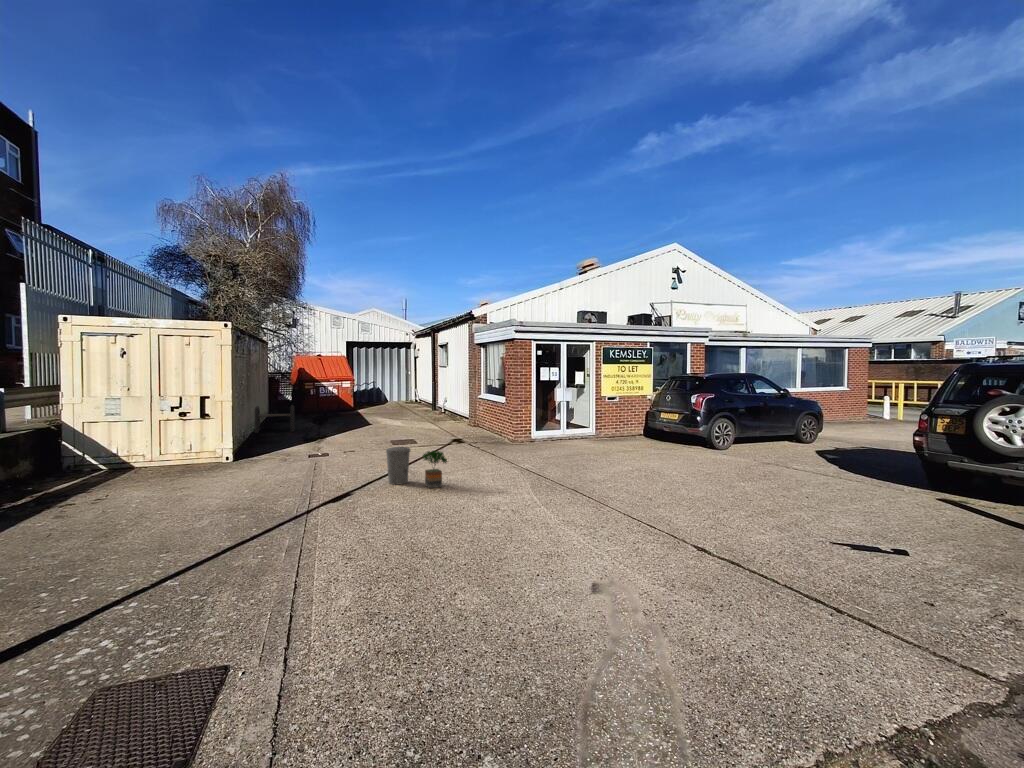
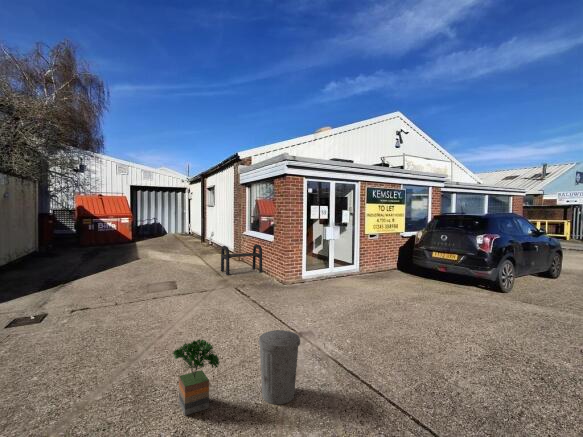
bench: present [255,405,295,433] -> present [221,244,262,275]
trash can: present [386,447,411,485] -> present [259,330,300,404]

